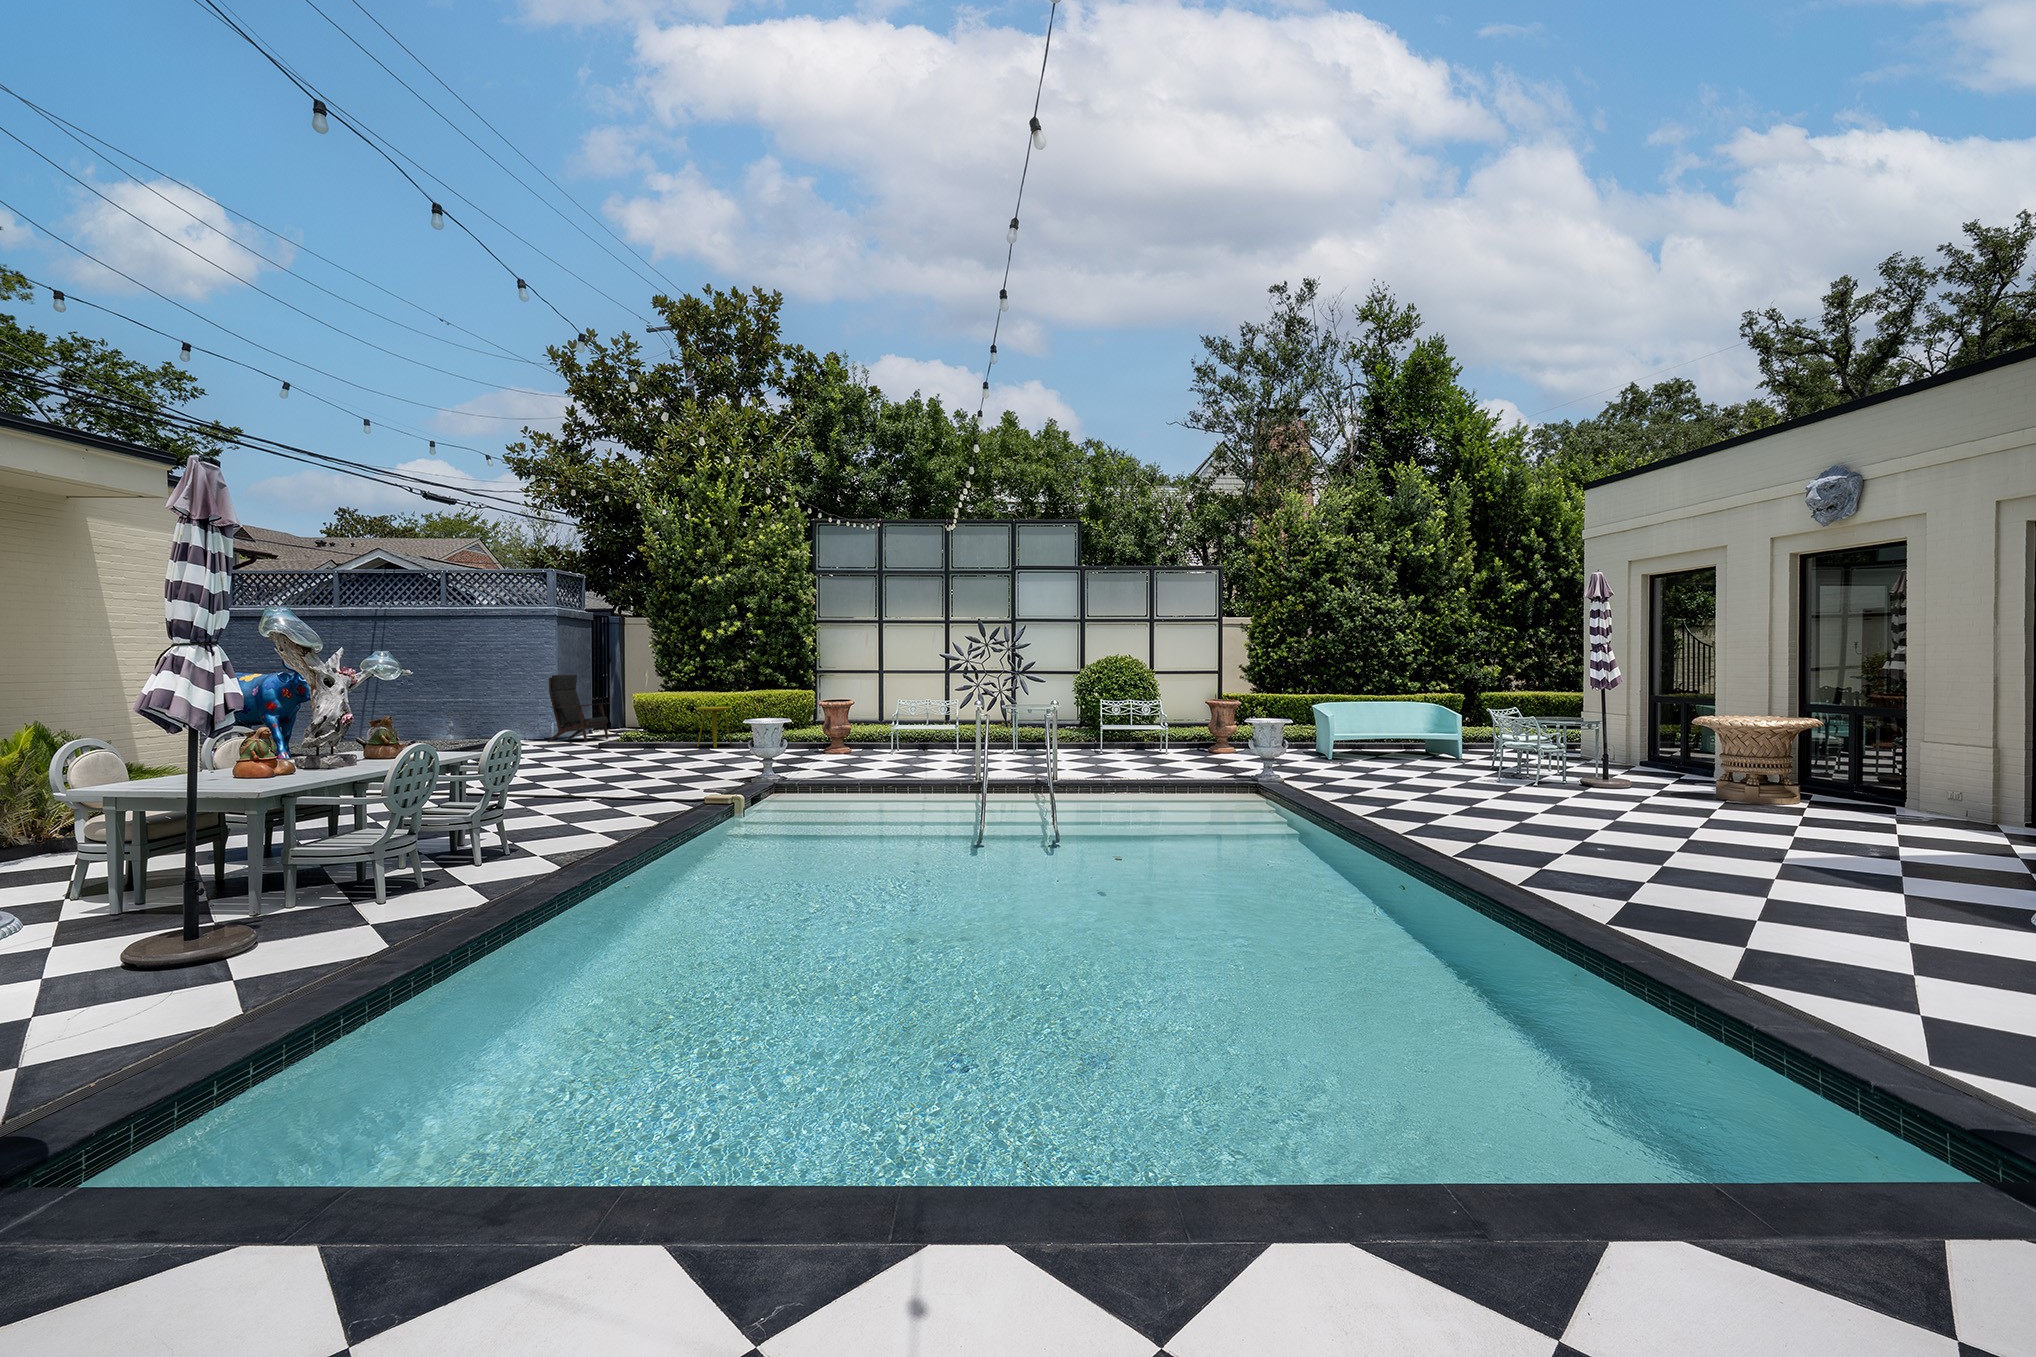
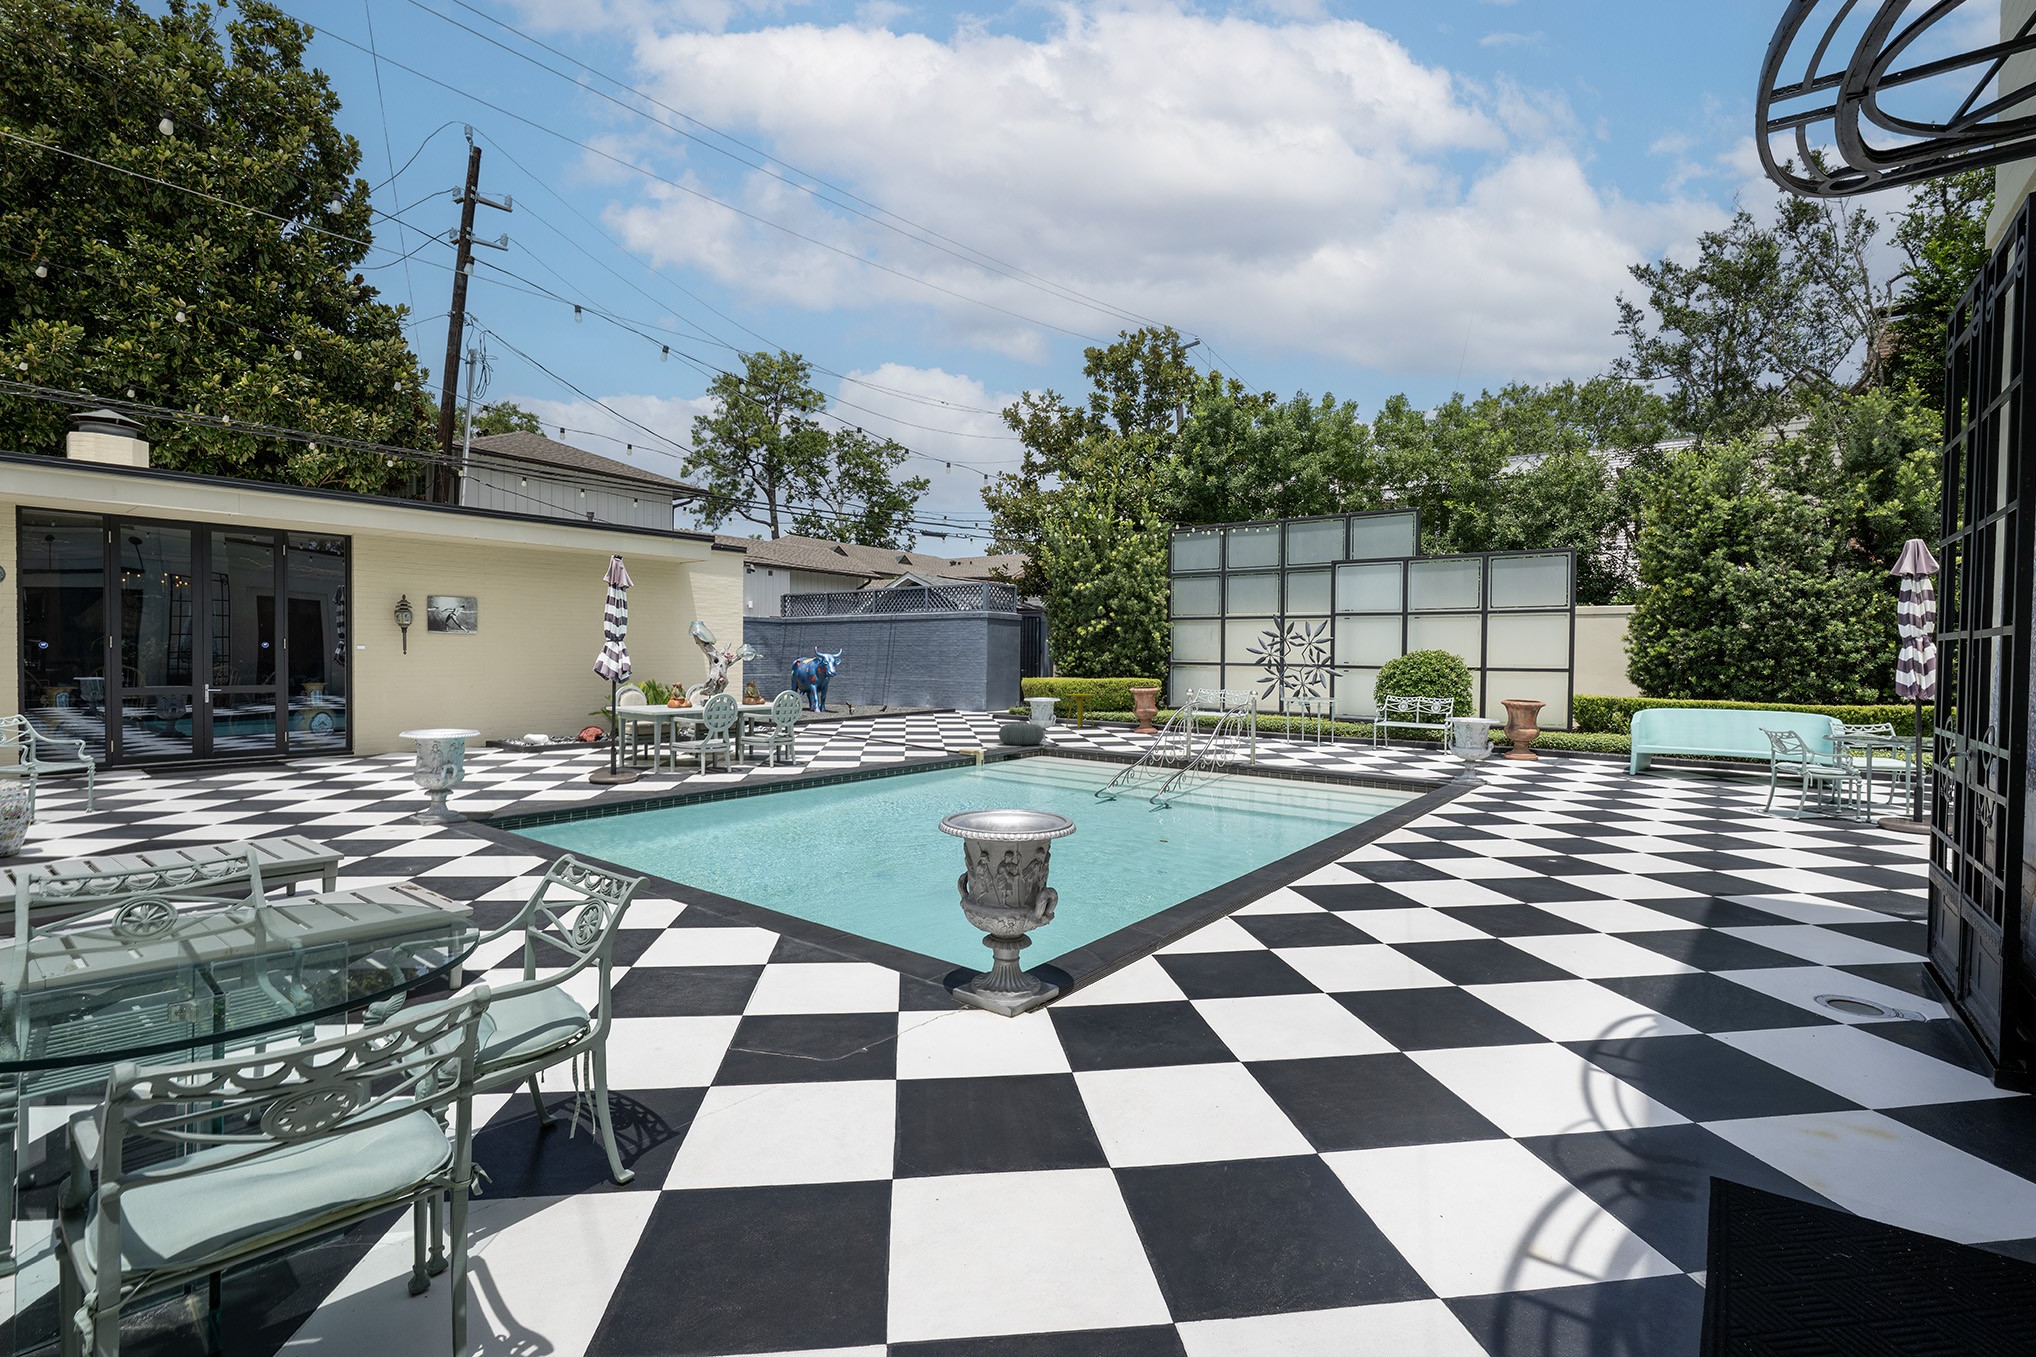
lounge chair: present [547,675,611,742] -> none [966,666,1014,721]
pouf: none [653,748,712,775] -> present [999,724,1044,745]

